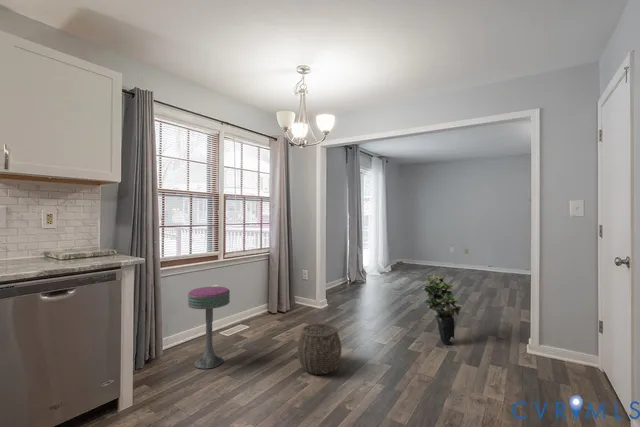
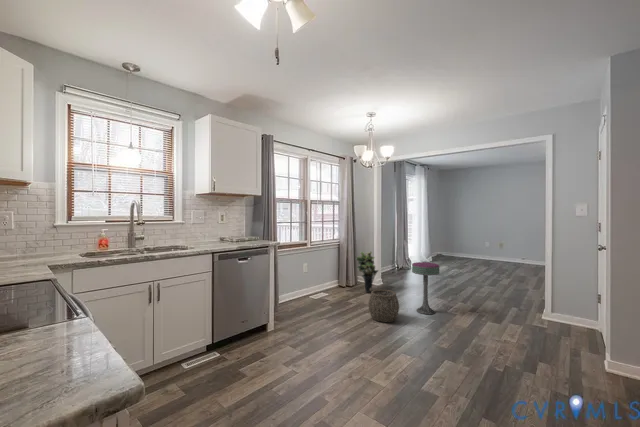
potted plant: present [422,275,461,345] -> present [356,252,378,292]
bar stool: present [188,287,230,369] -> present [412,262,440,314]

